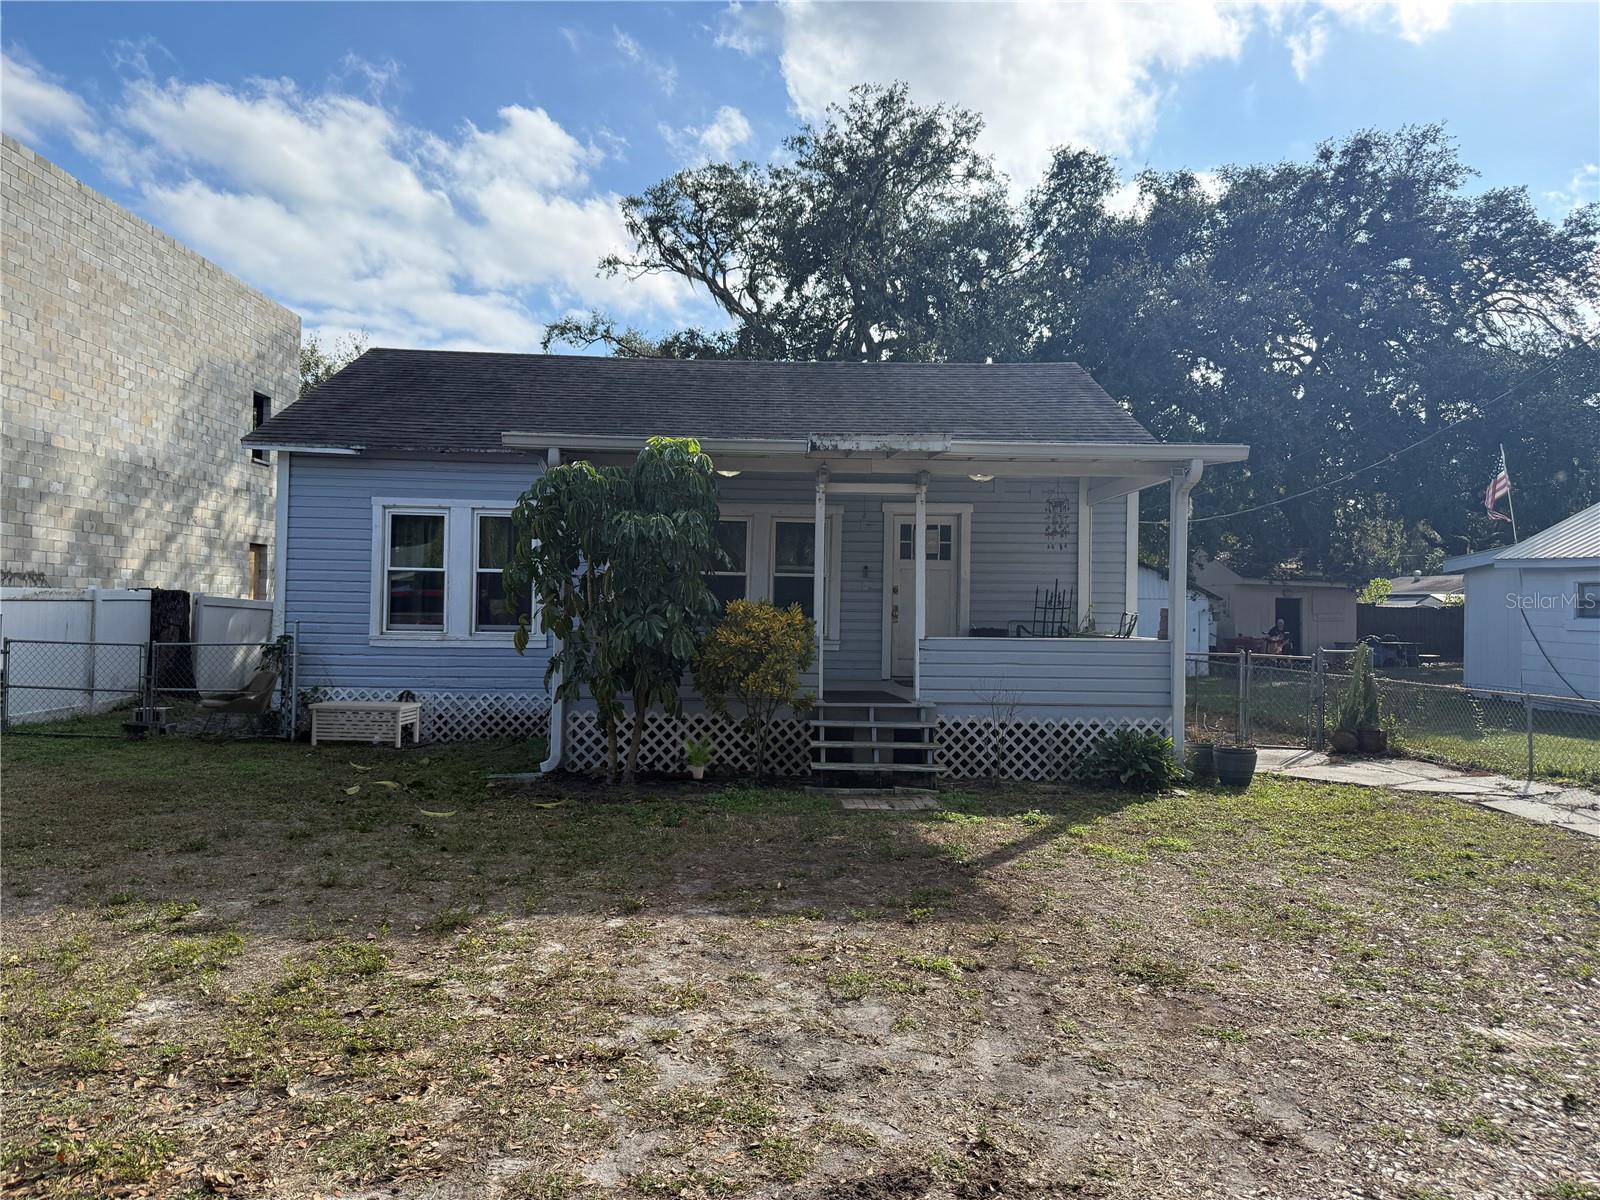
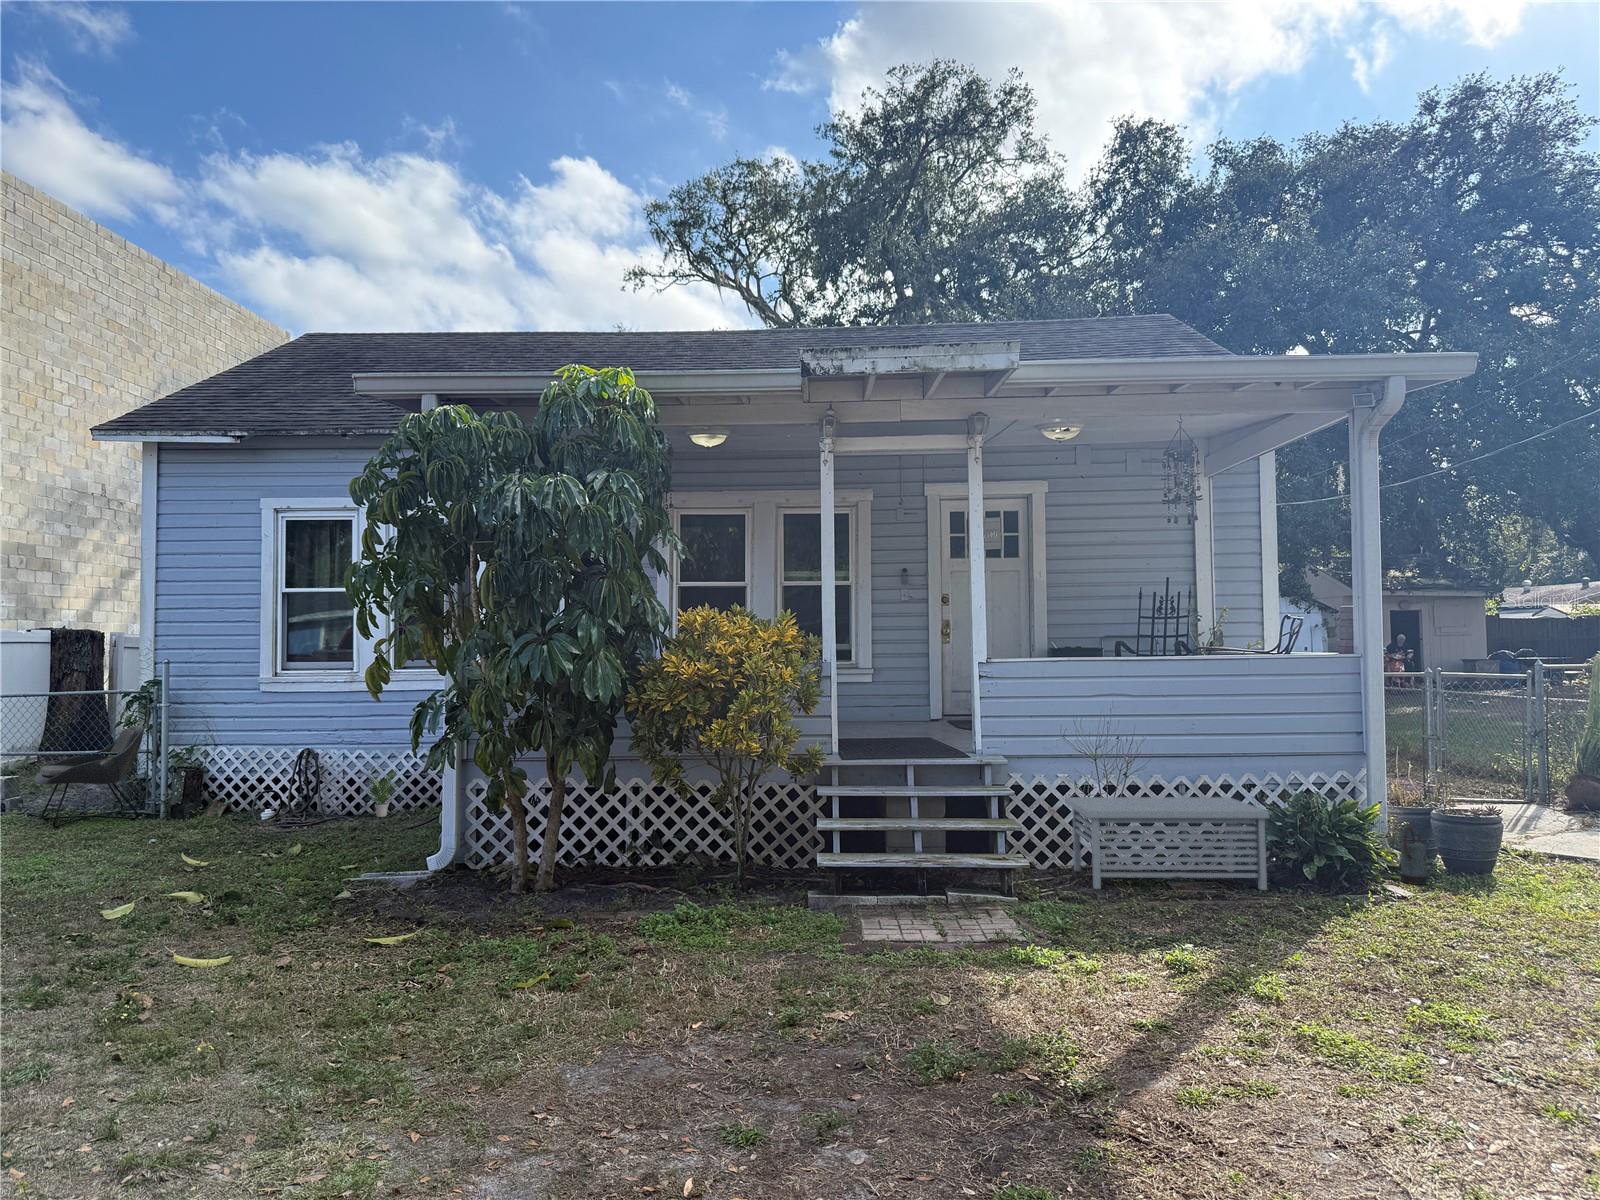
storage bench: present [309,701,421,747] -> present [1065,797,1269,890]
potted plant: present [684,733,715,779] -> present [365,770,402,817]
watering can: none [1183,752,1198,788] -> present [1400,827,1427,885]

